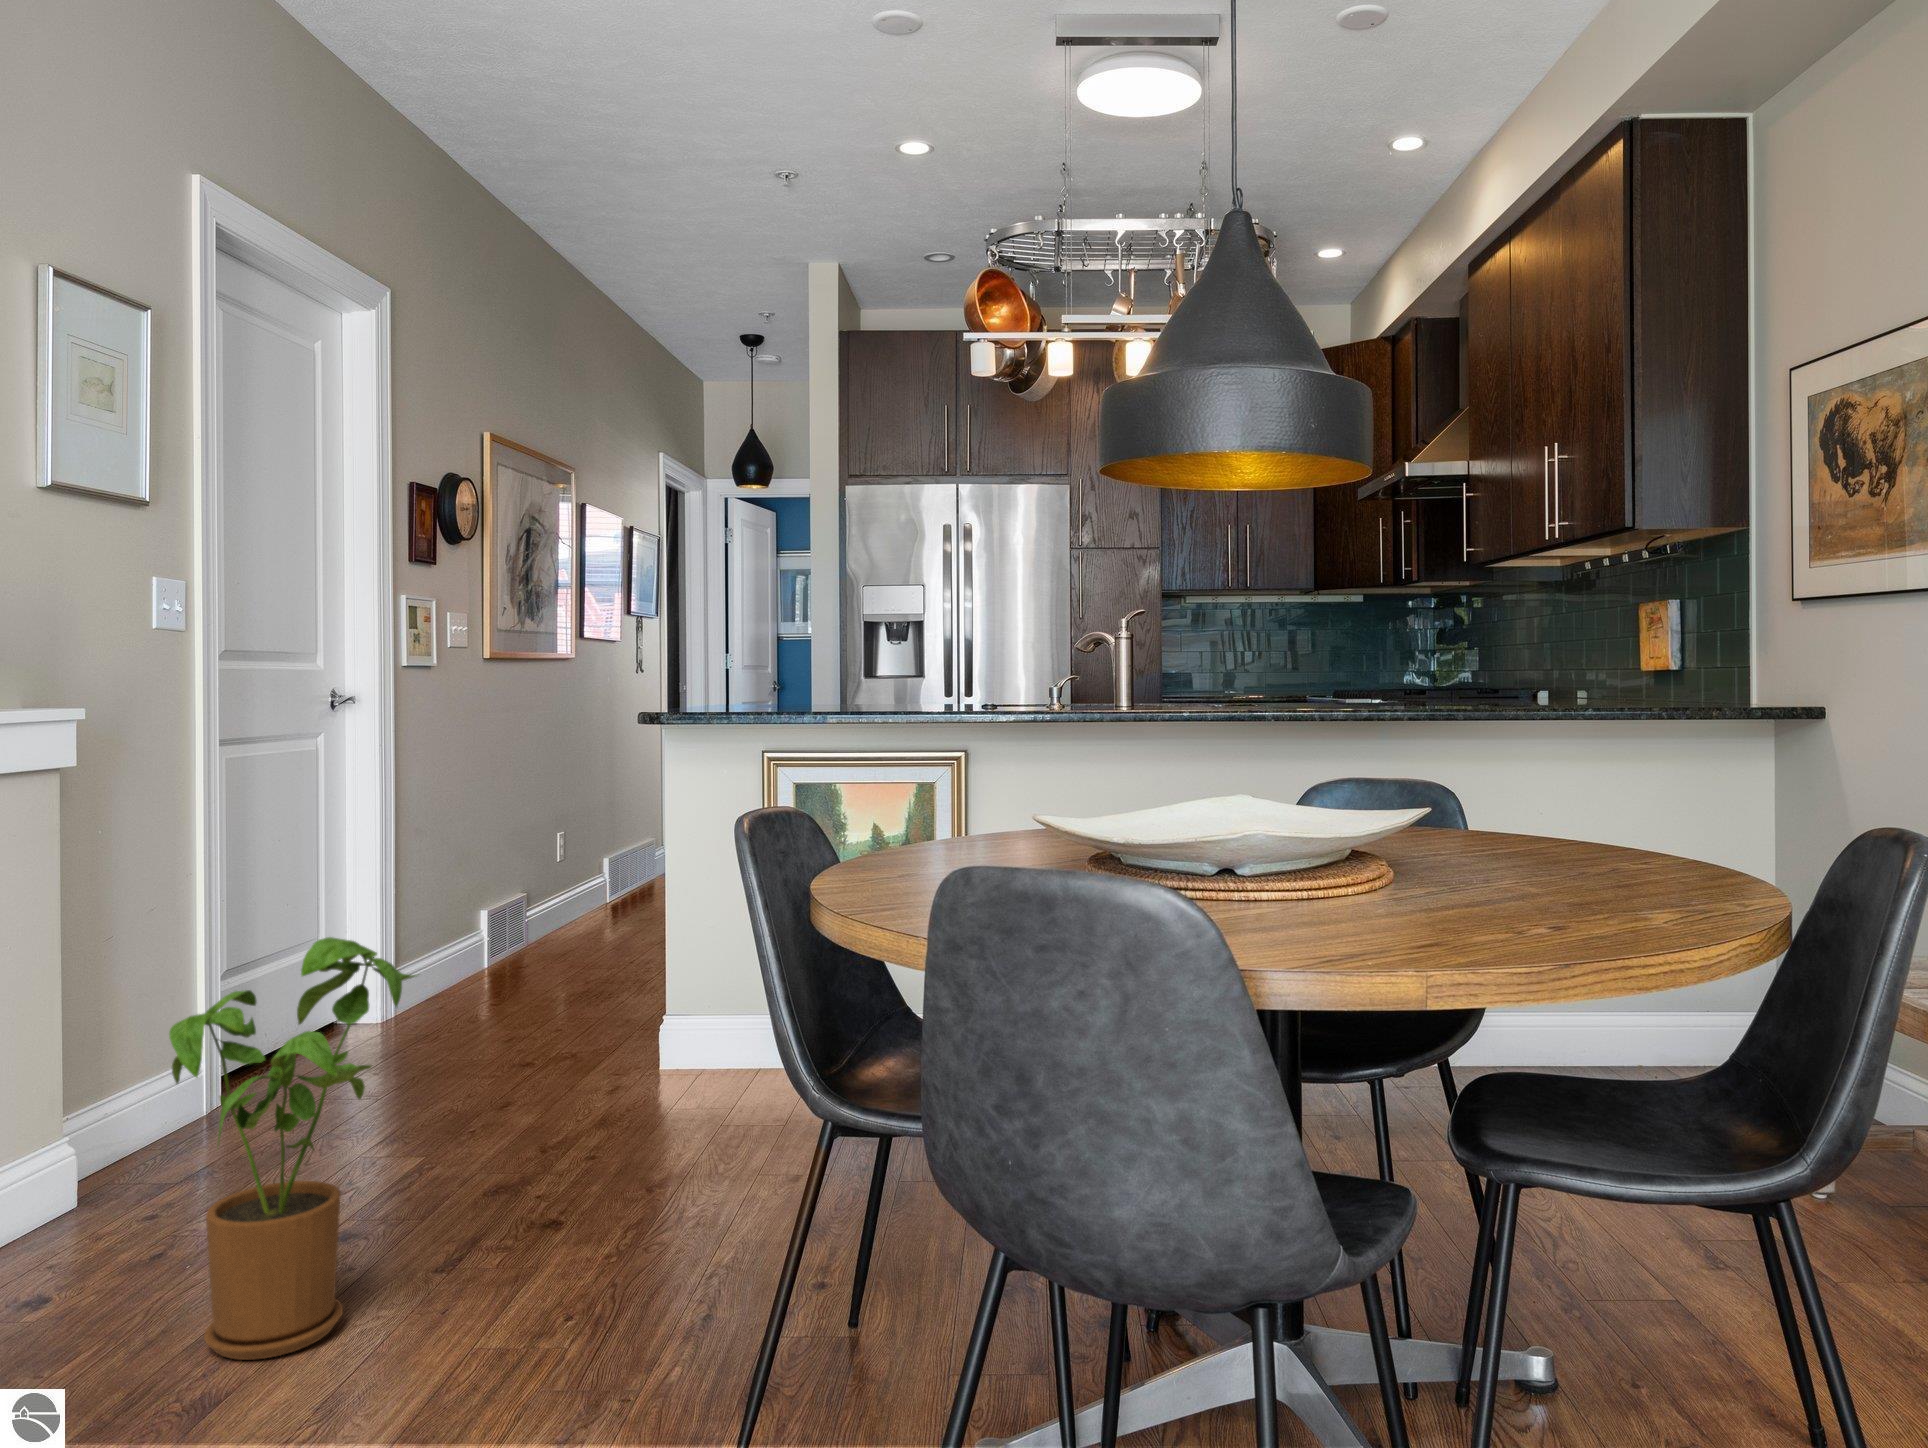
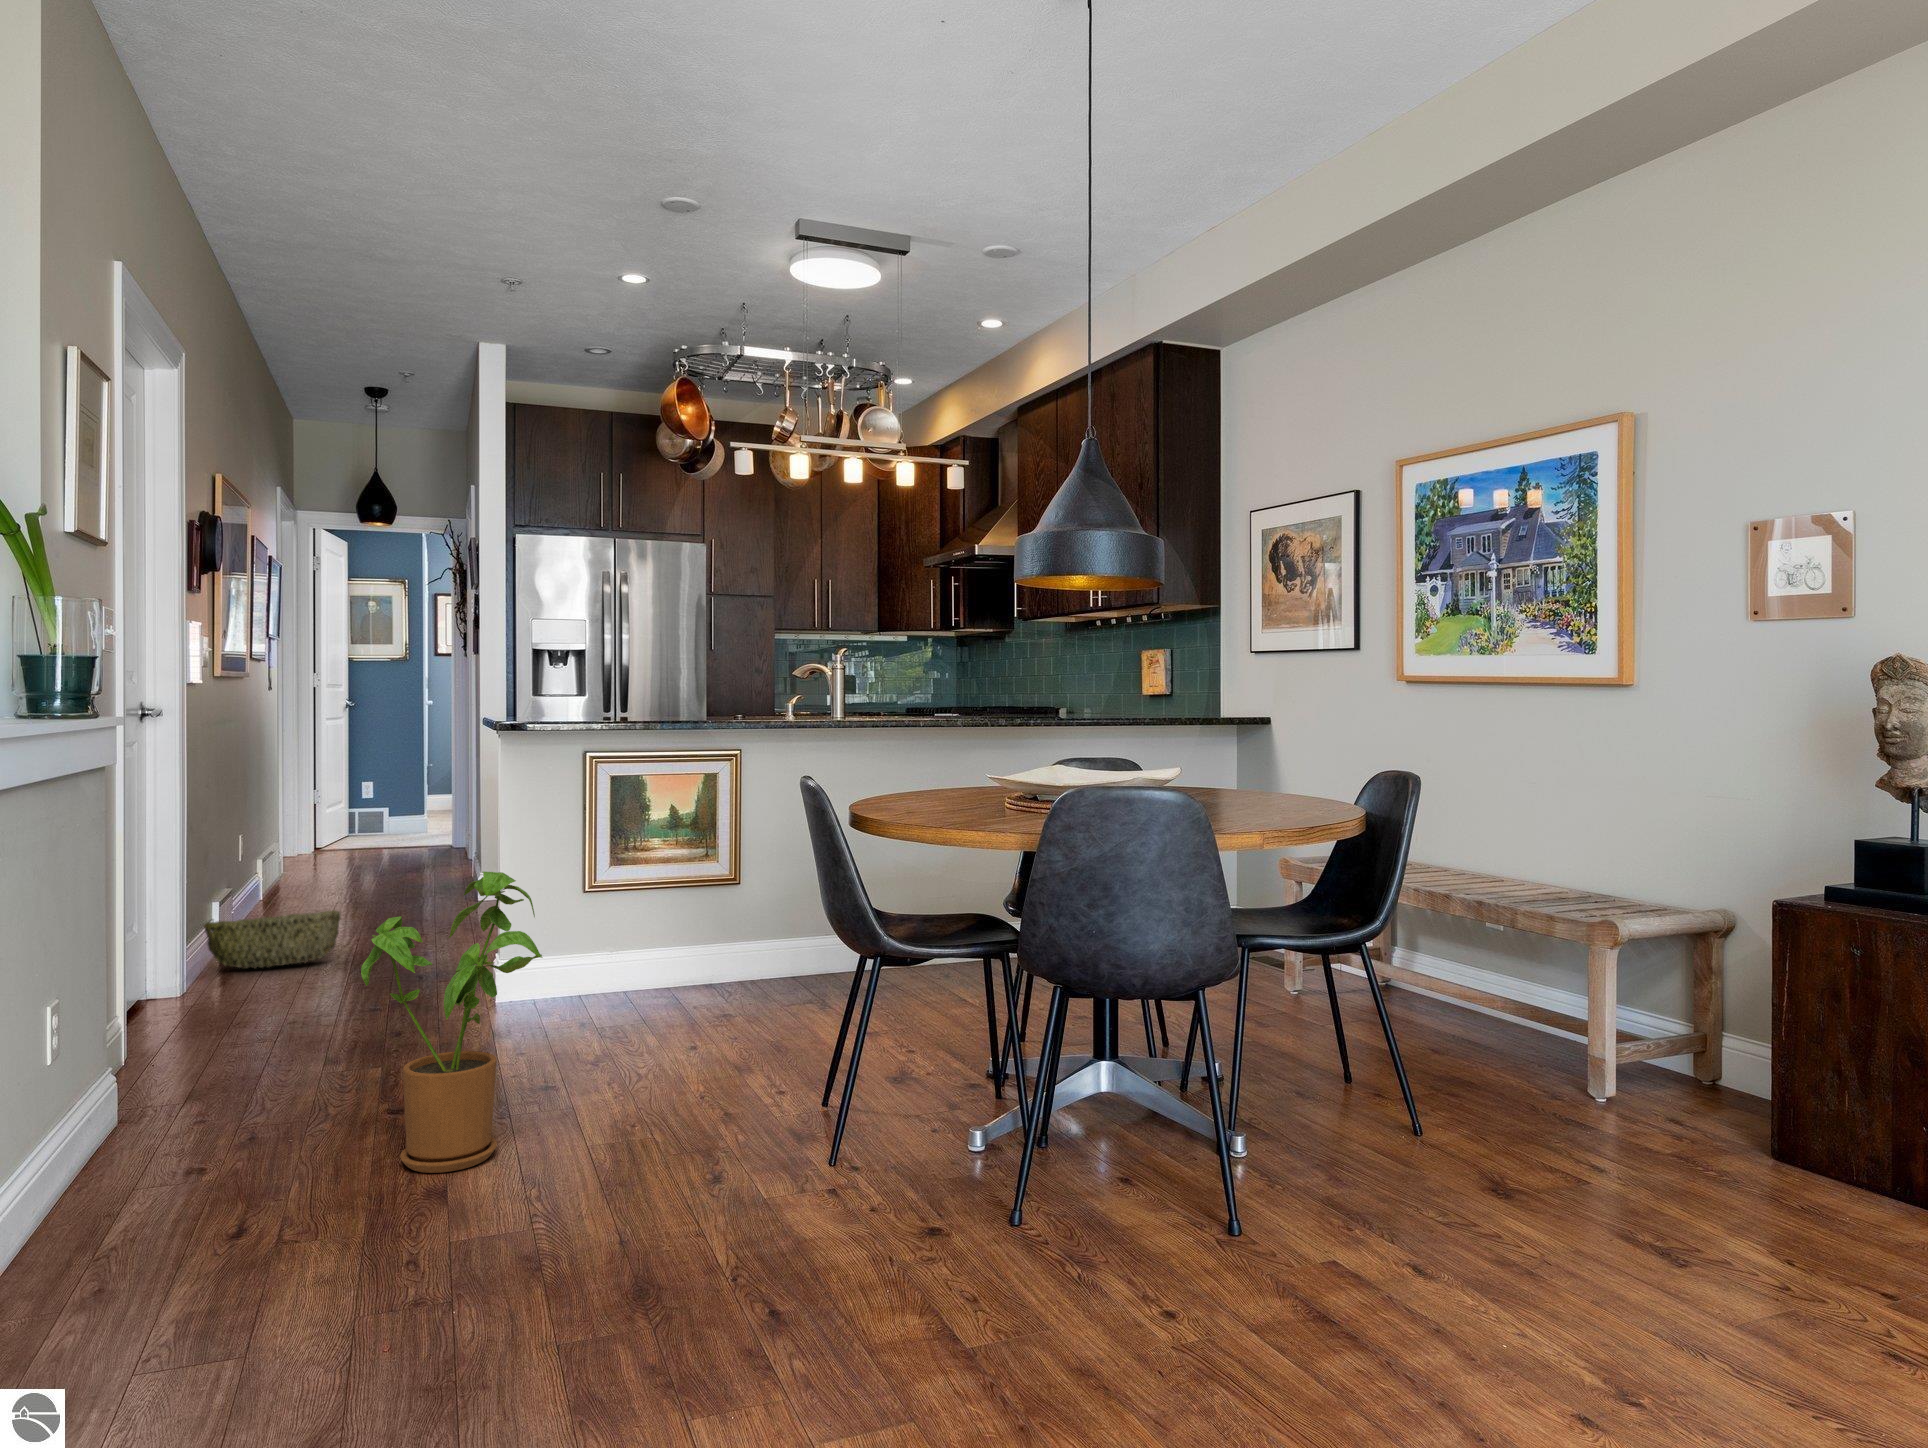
woven basket: none [444,929,593,989] -> present [204,910,341,969]

